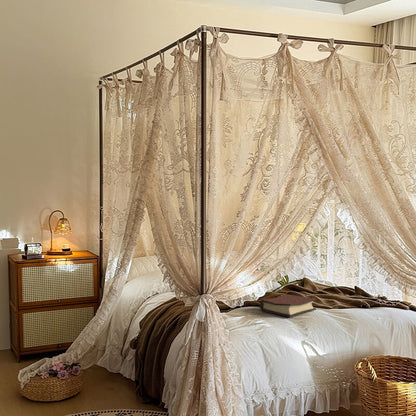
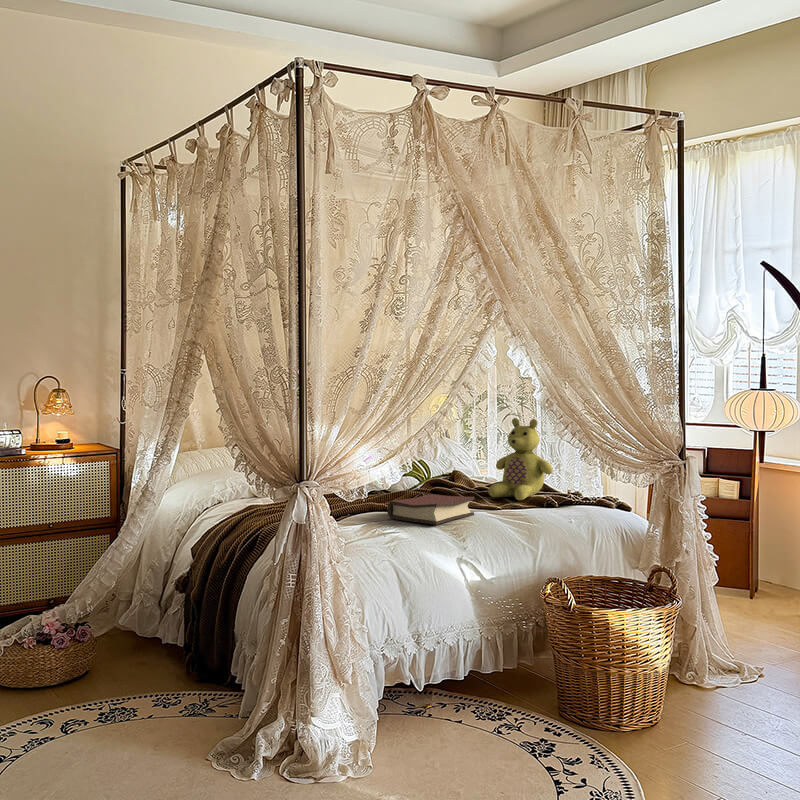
stuffed bear: none [327,245,370,300] -> present [488,418,553,500]

